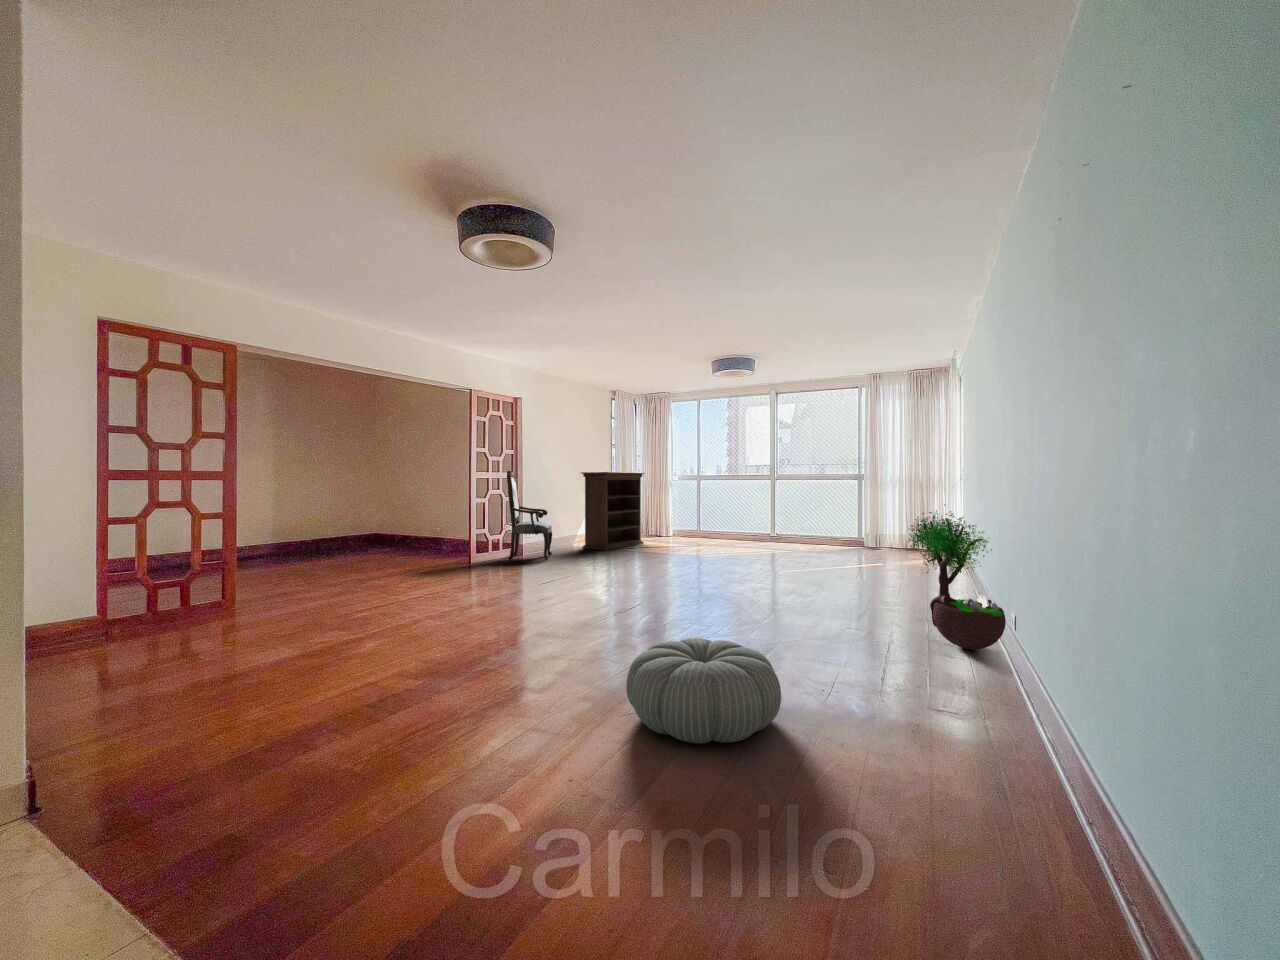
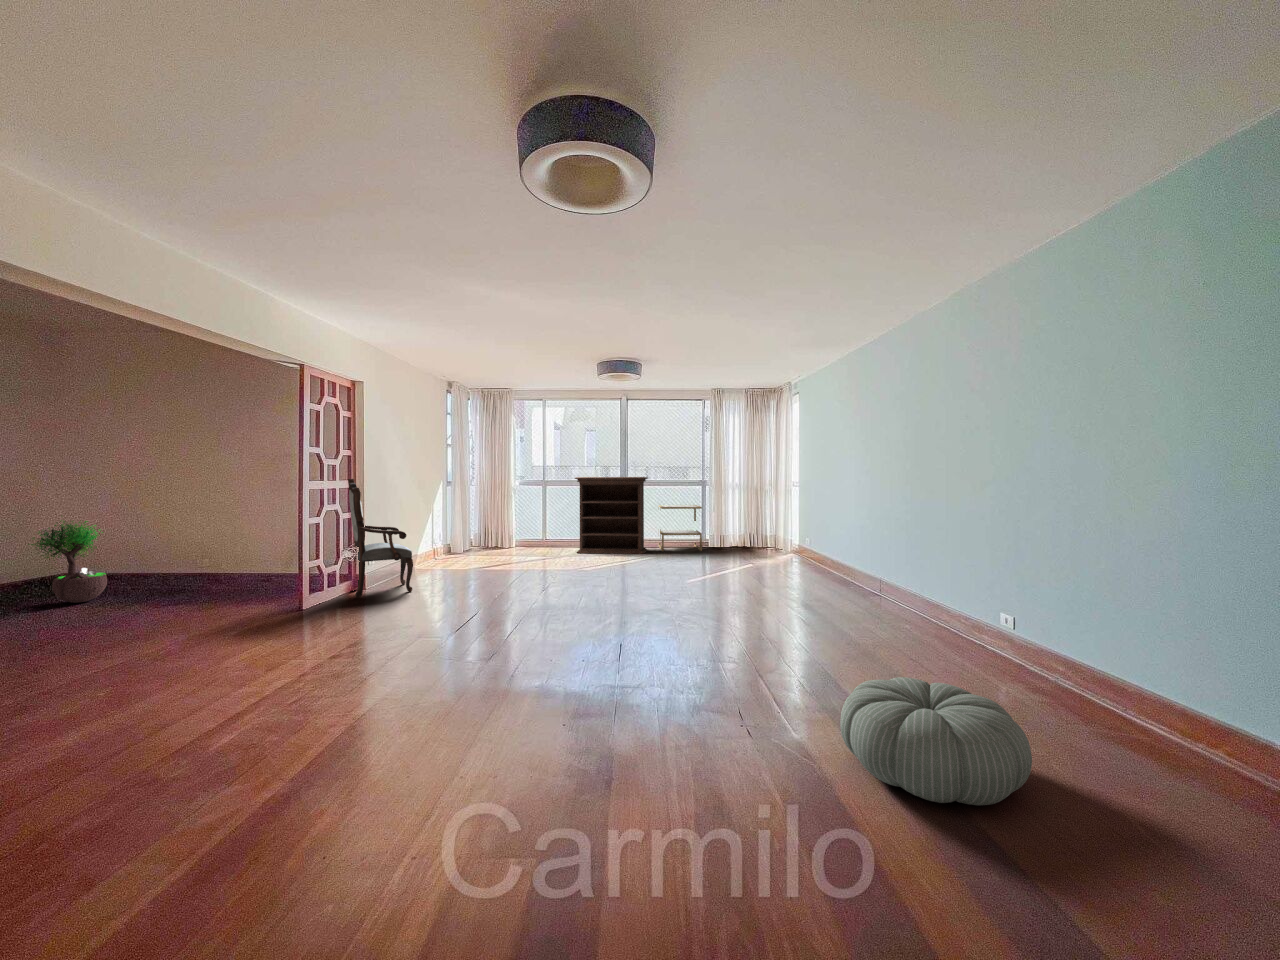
bookshelf: present [581,471,644,550] -> present [575,477,648,554]
side table: none [803,500,850,549] -> present [659,505,702,551]
potted tree: present [908,504,1006,649] -> present [28,520,107,603]

